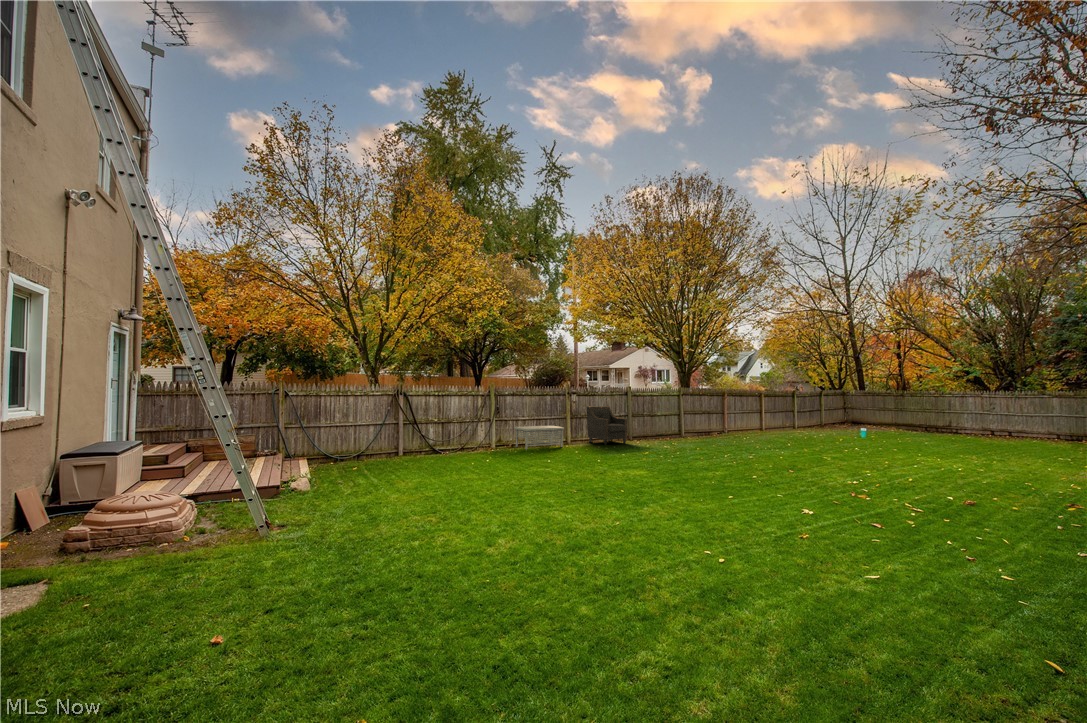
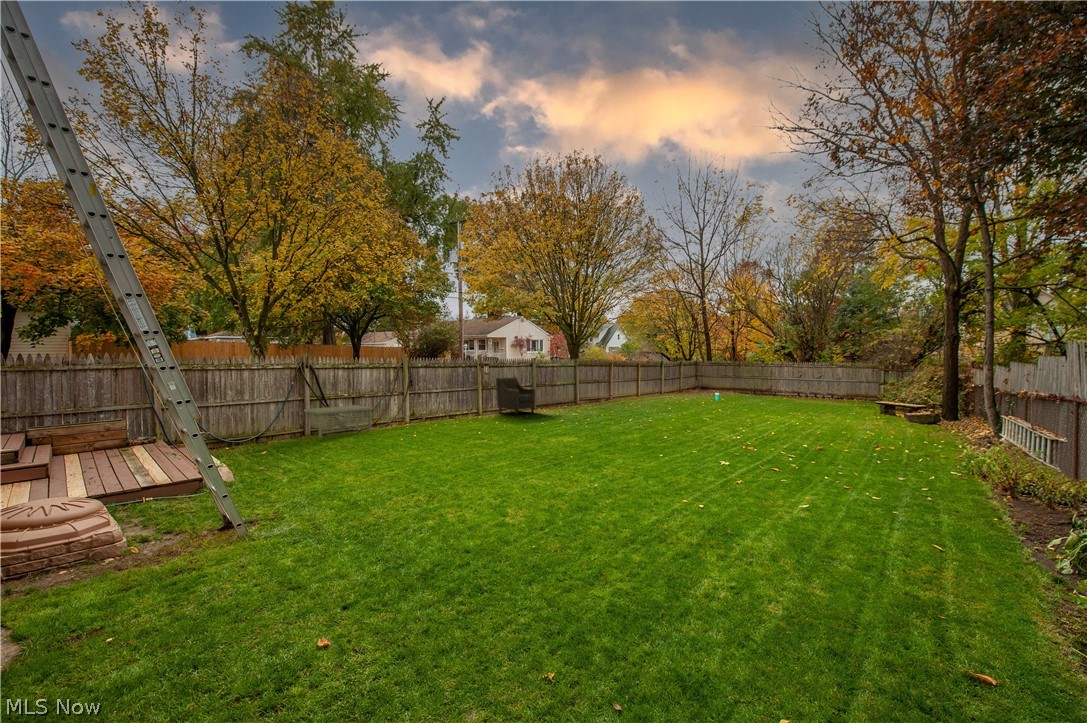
storage bench: present [514,426,564,449] -> present [304,405,373,438]

